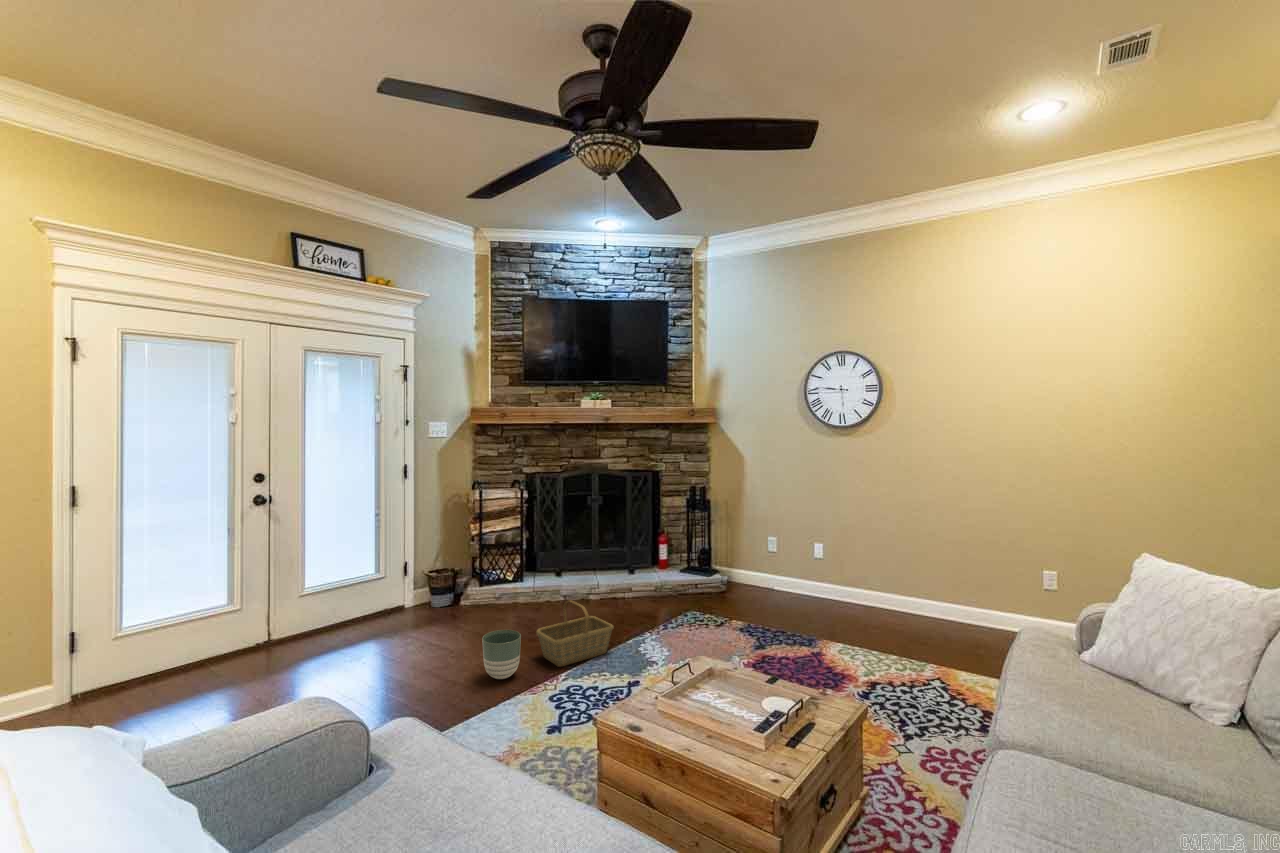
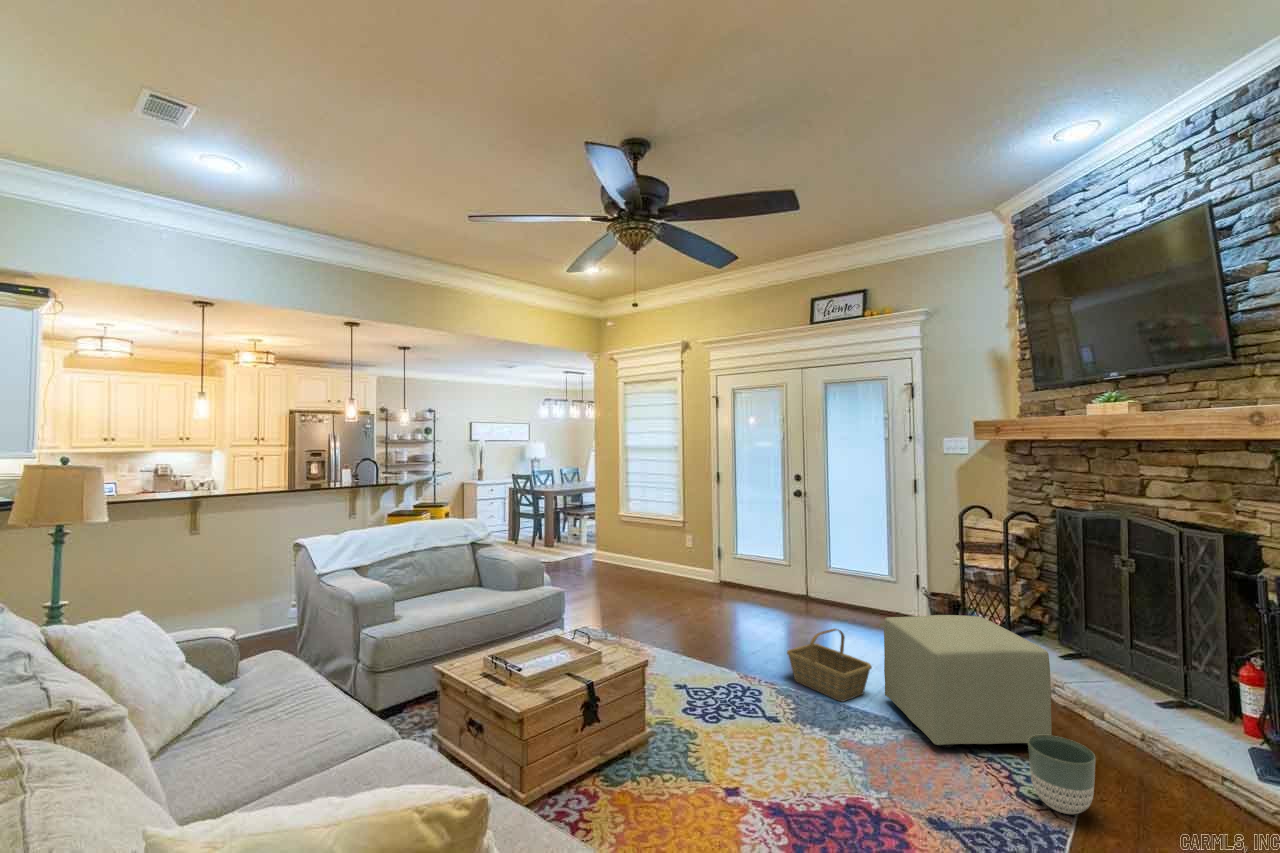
ottoman: none [599,550,684,635] -> present [884,615,1052,748]
planter: present [482,630,521,679] -> present [1028,735,1095,814]

